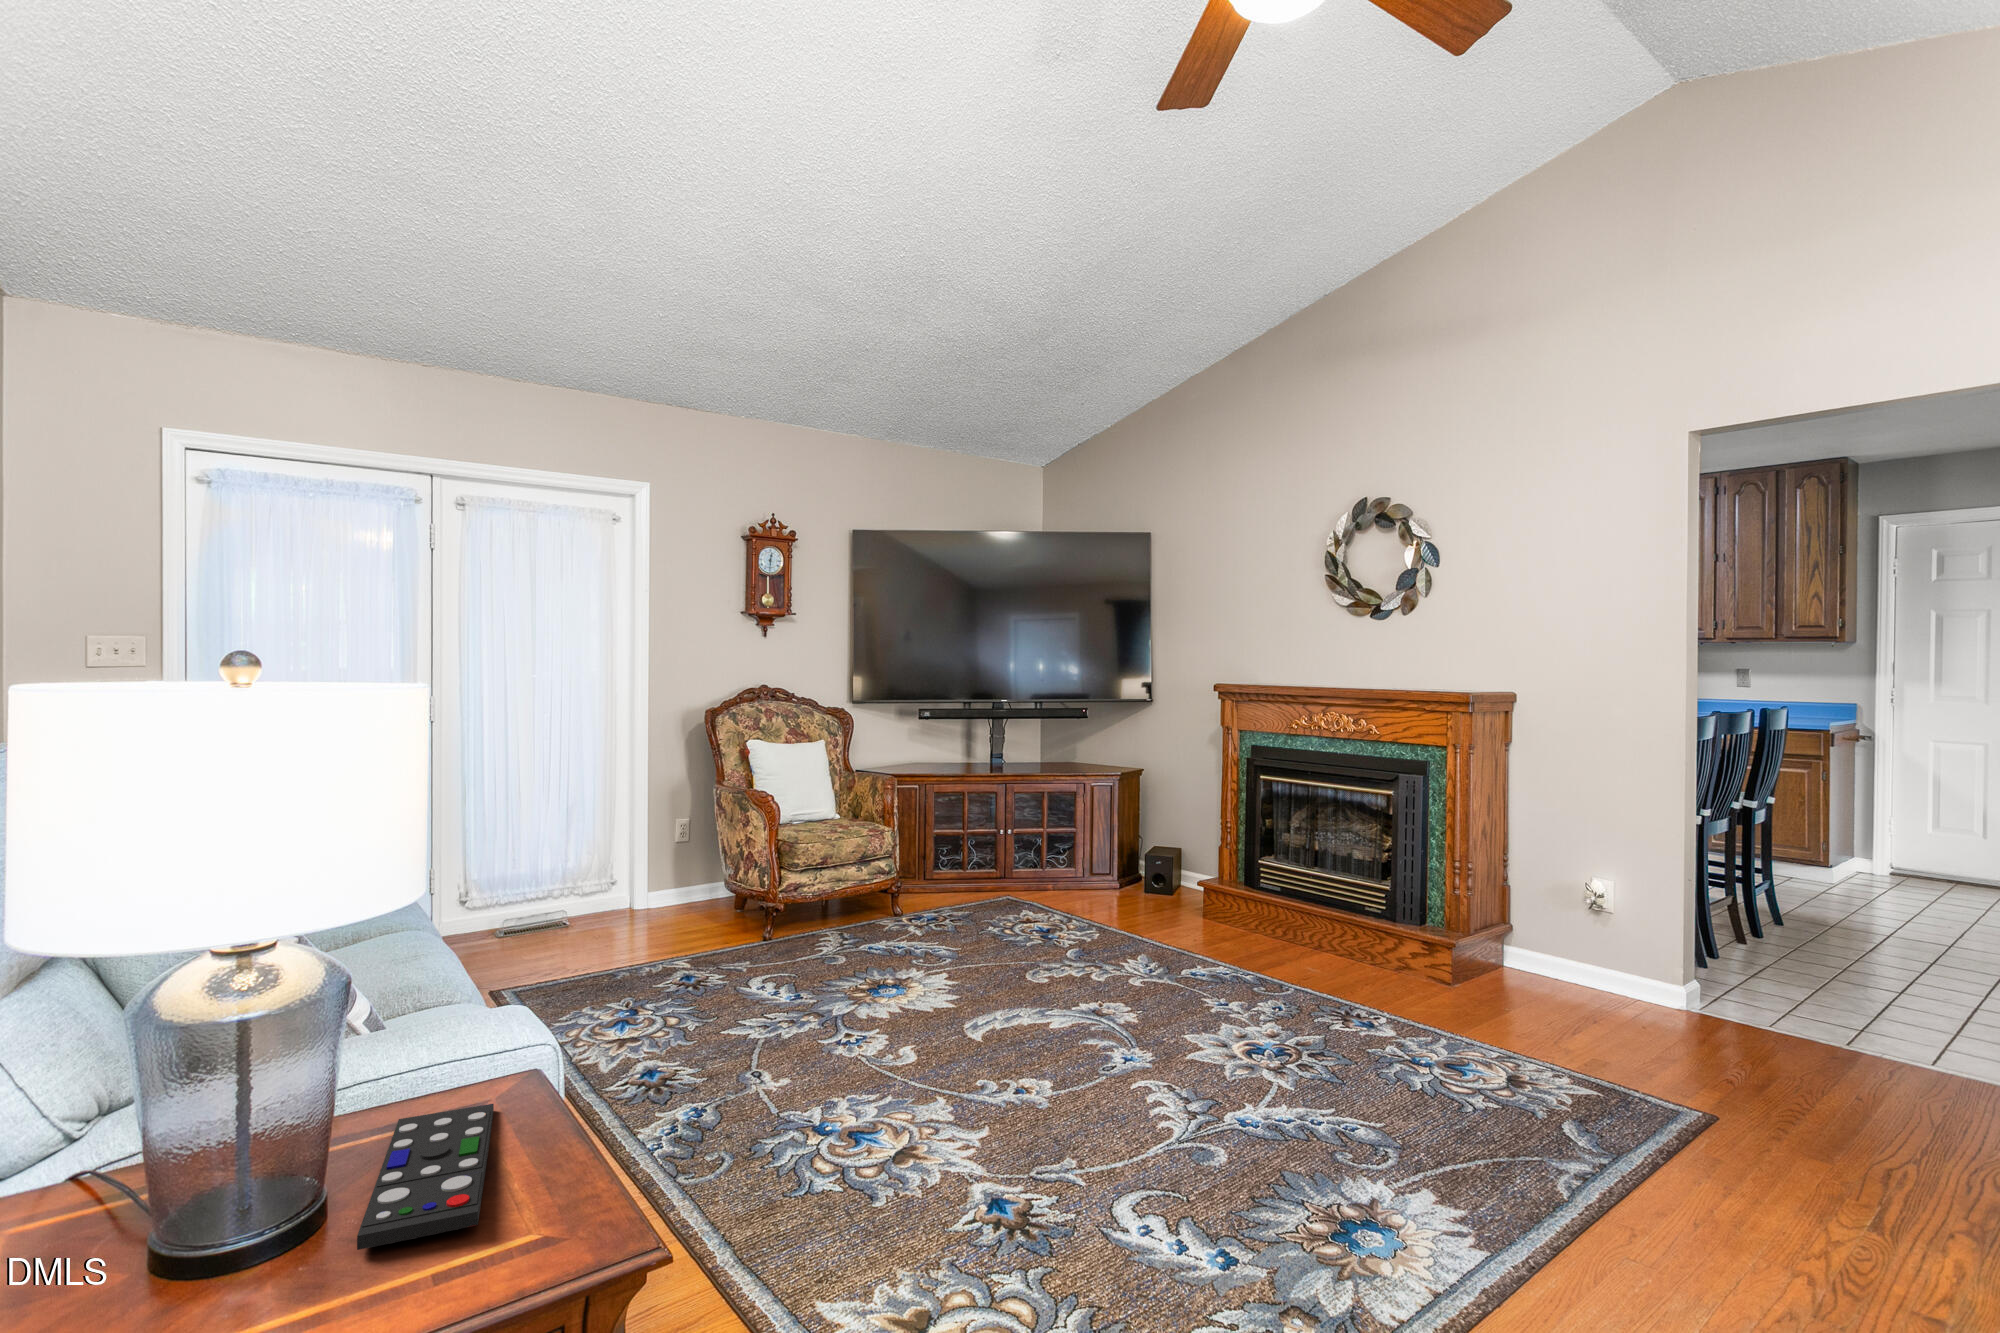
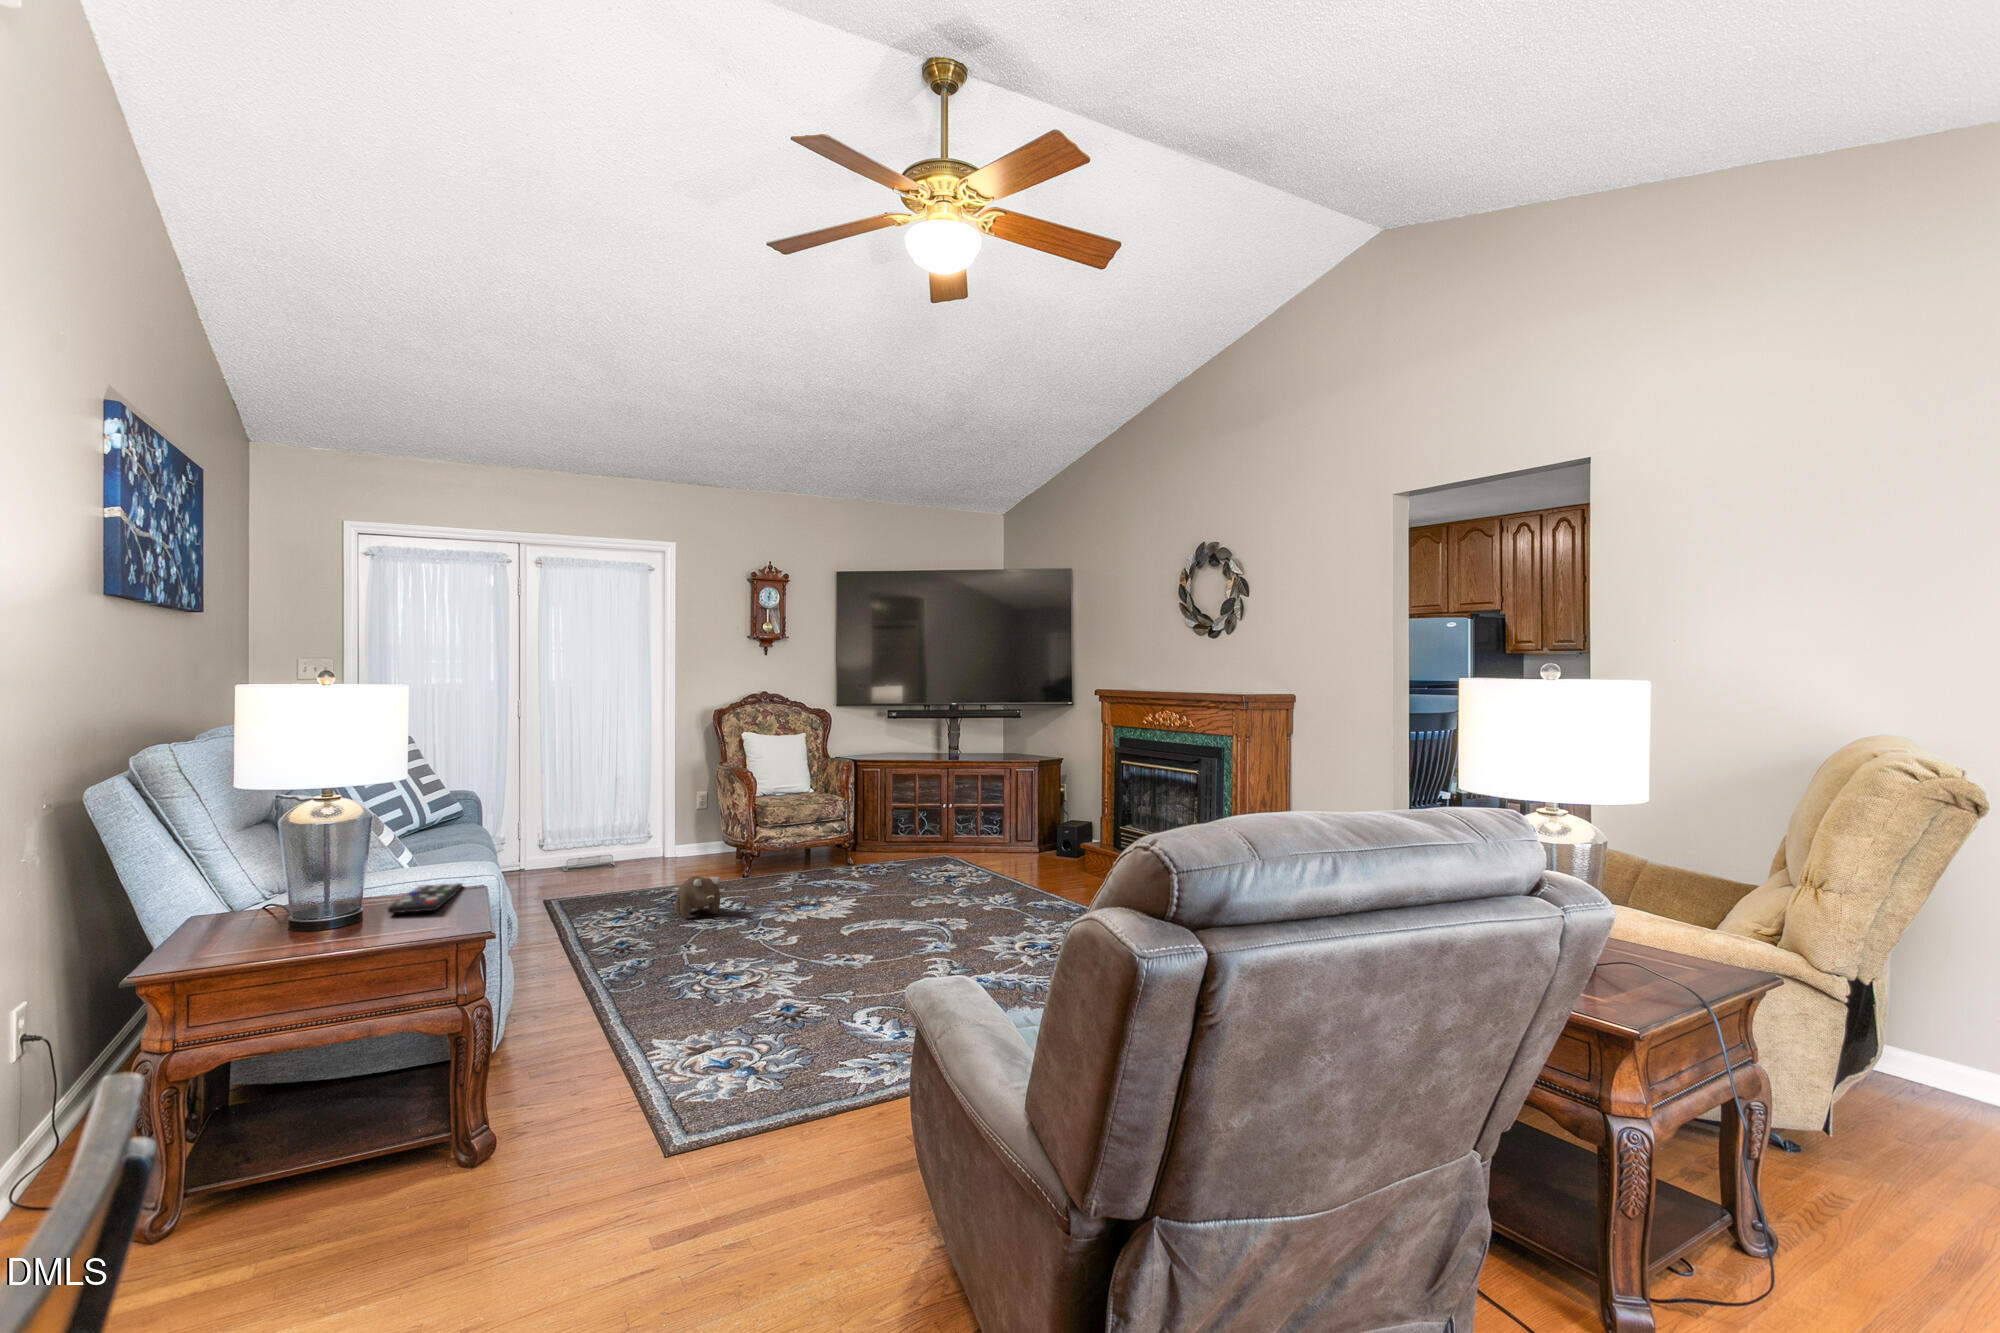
plush toy: none [707,956,778,1021] -> present [676,876,720,918]

